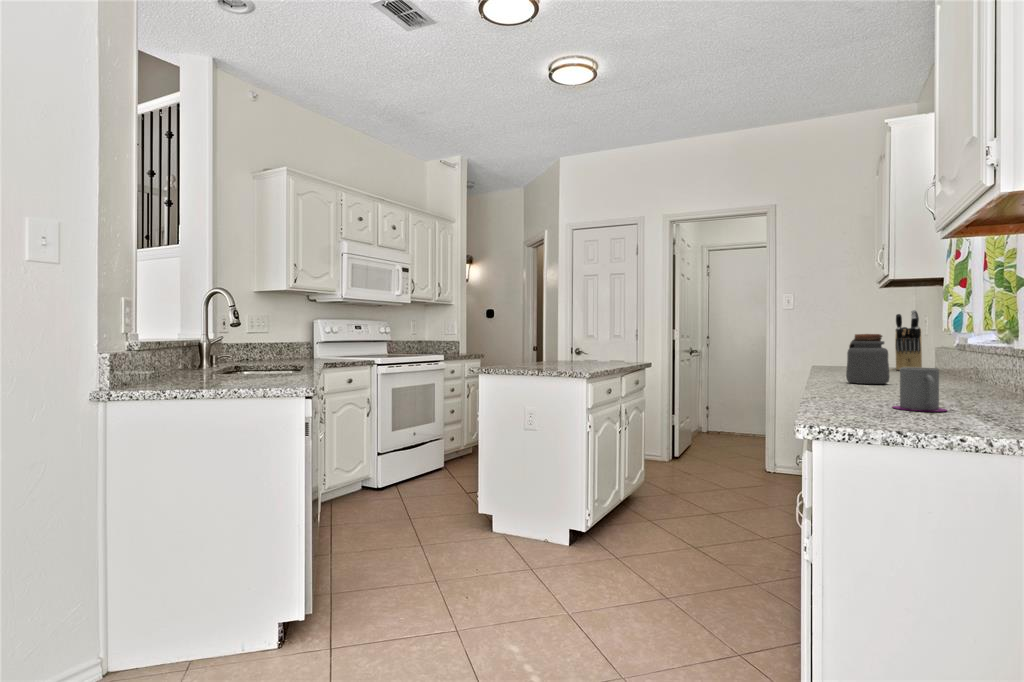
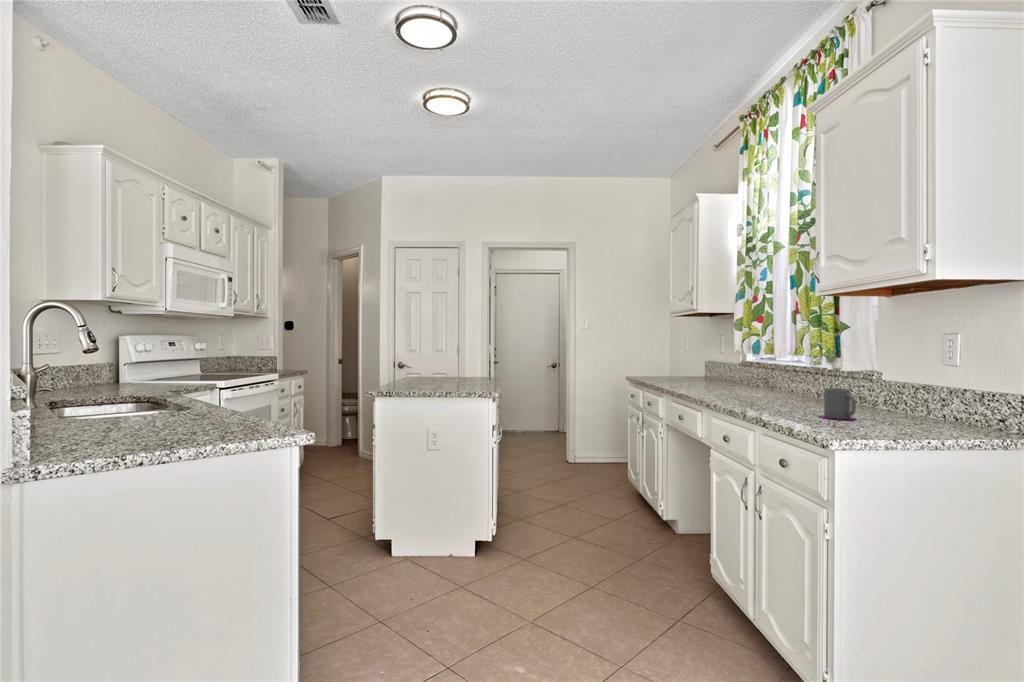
knife block: present [895,310,922,370] -> none [680,334,705,378]
jar: present [846,334,890,384] -> none [707,357,737,394]

